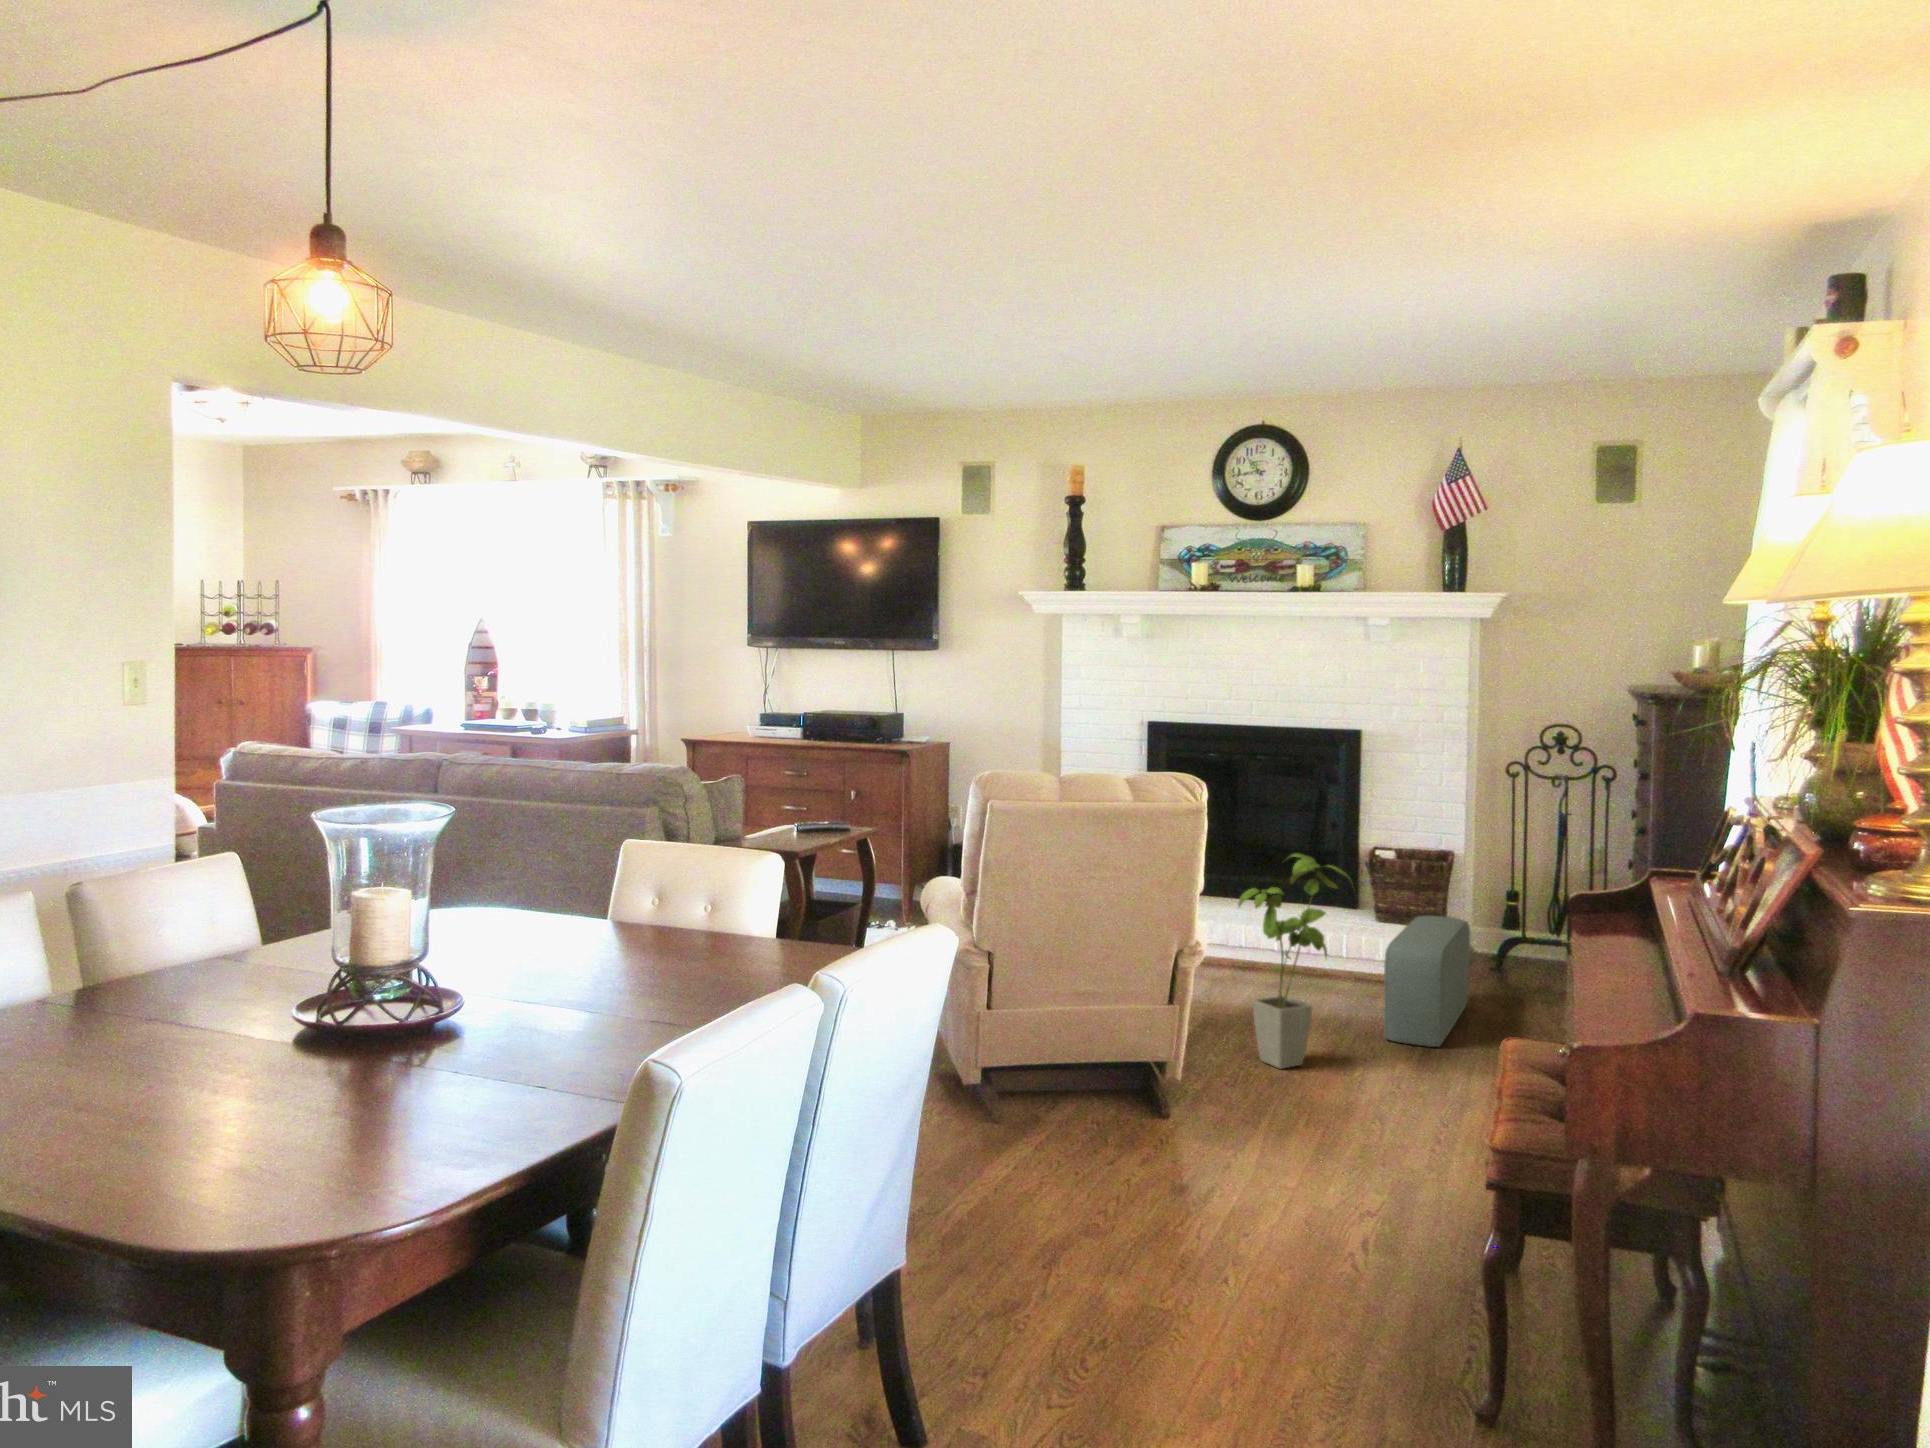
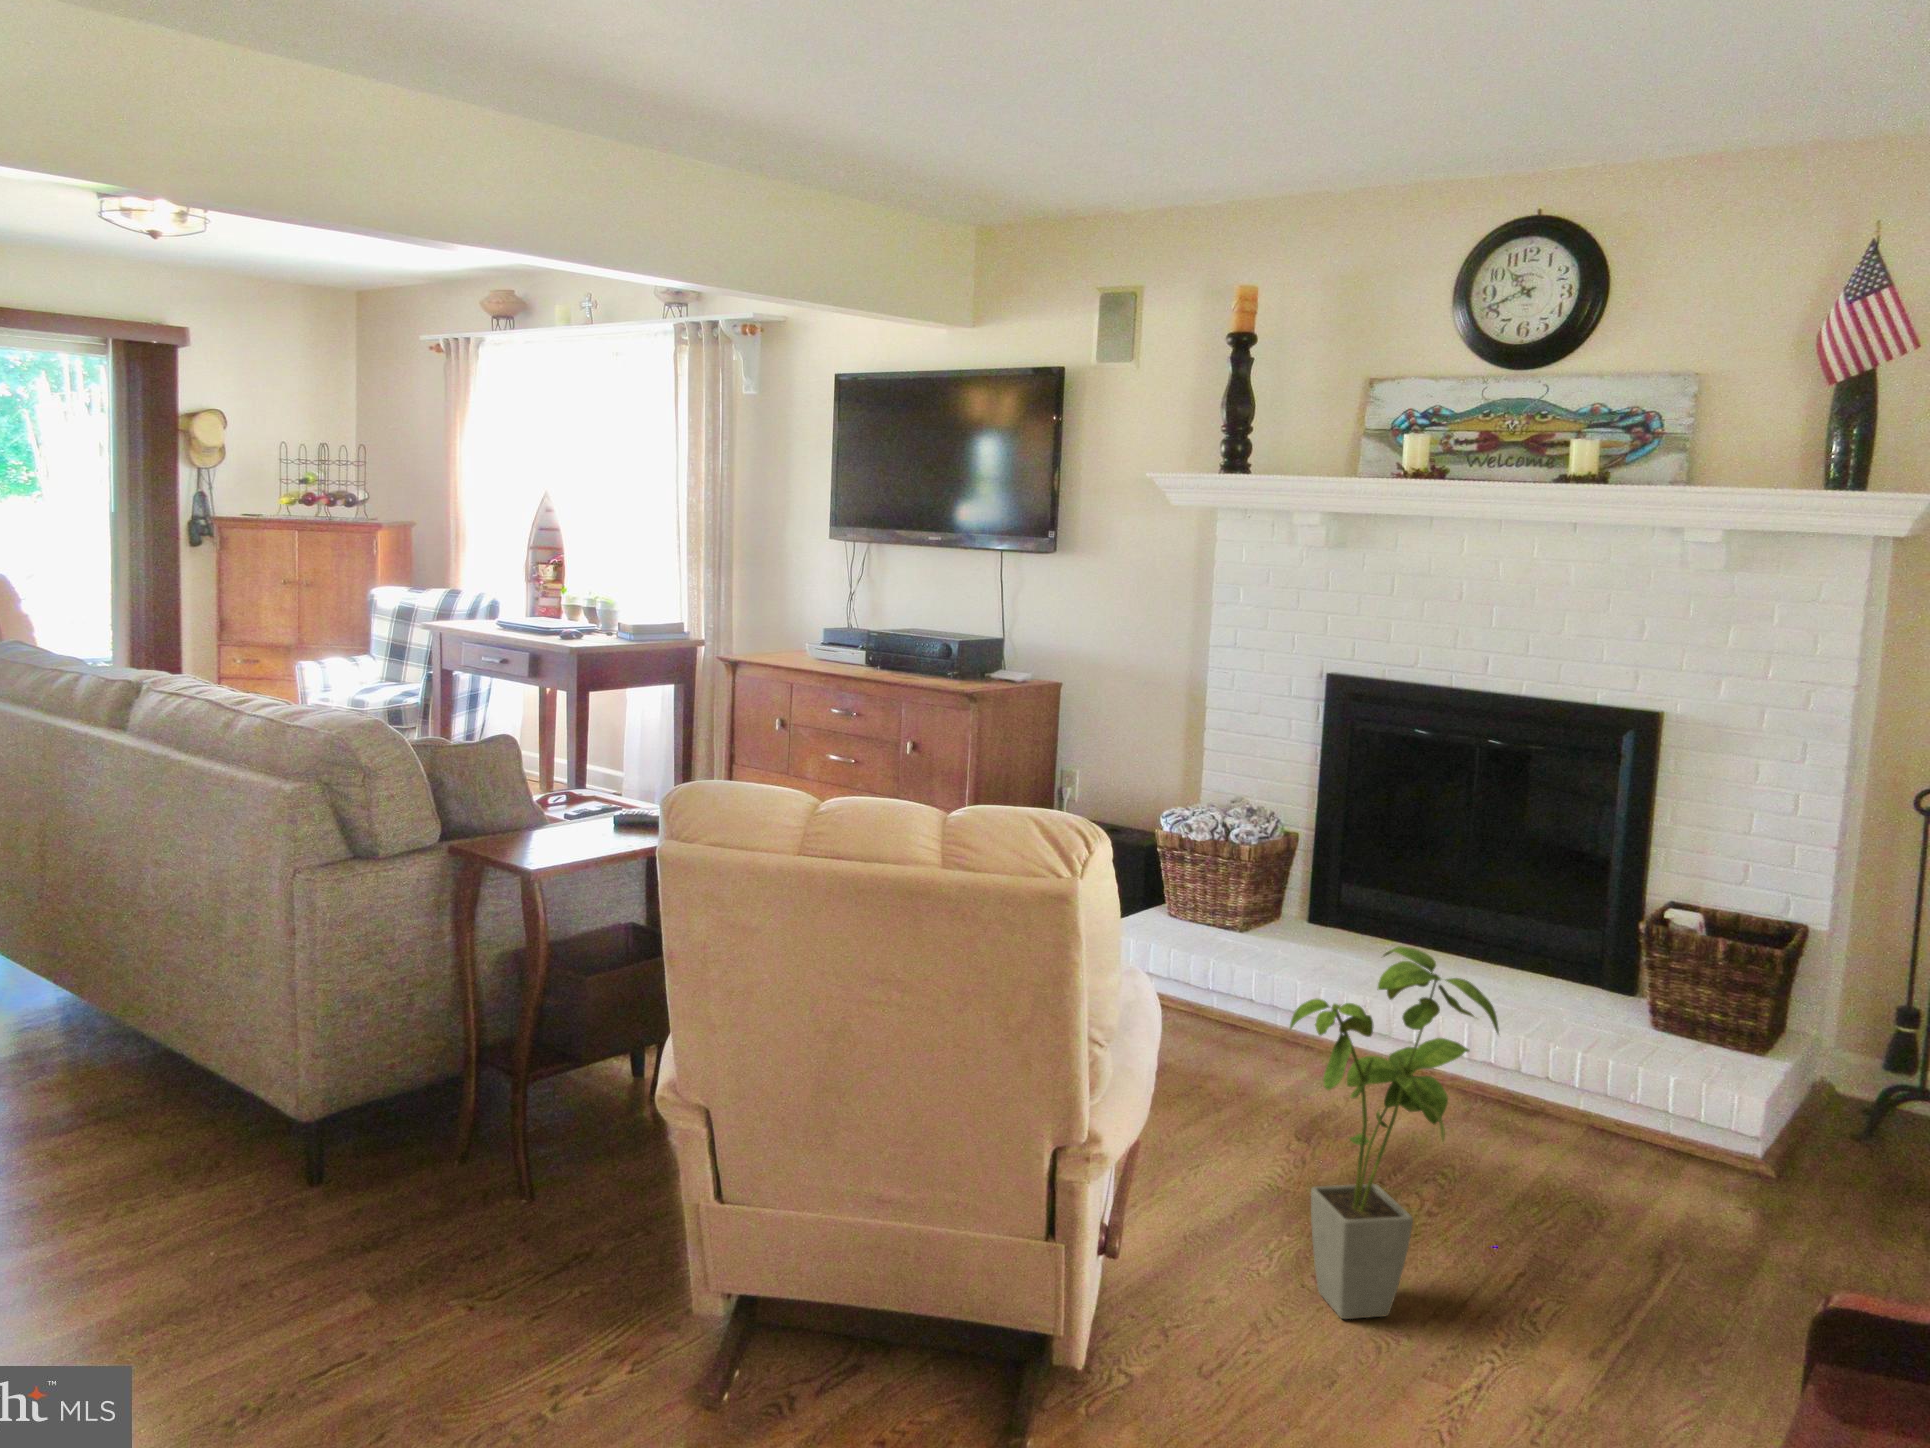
pouf: present [1384,916,1470,1047] -> none [1579,1044,1791,1310]

